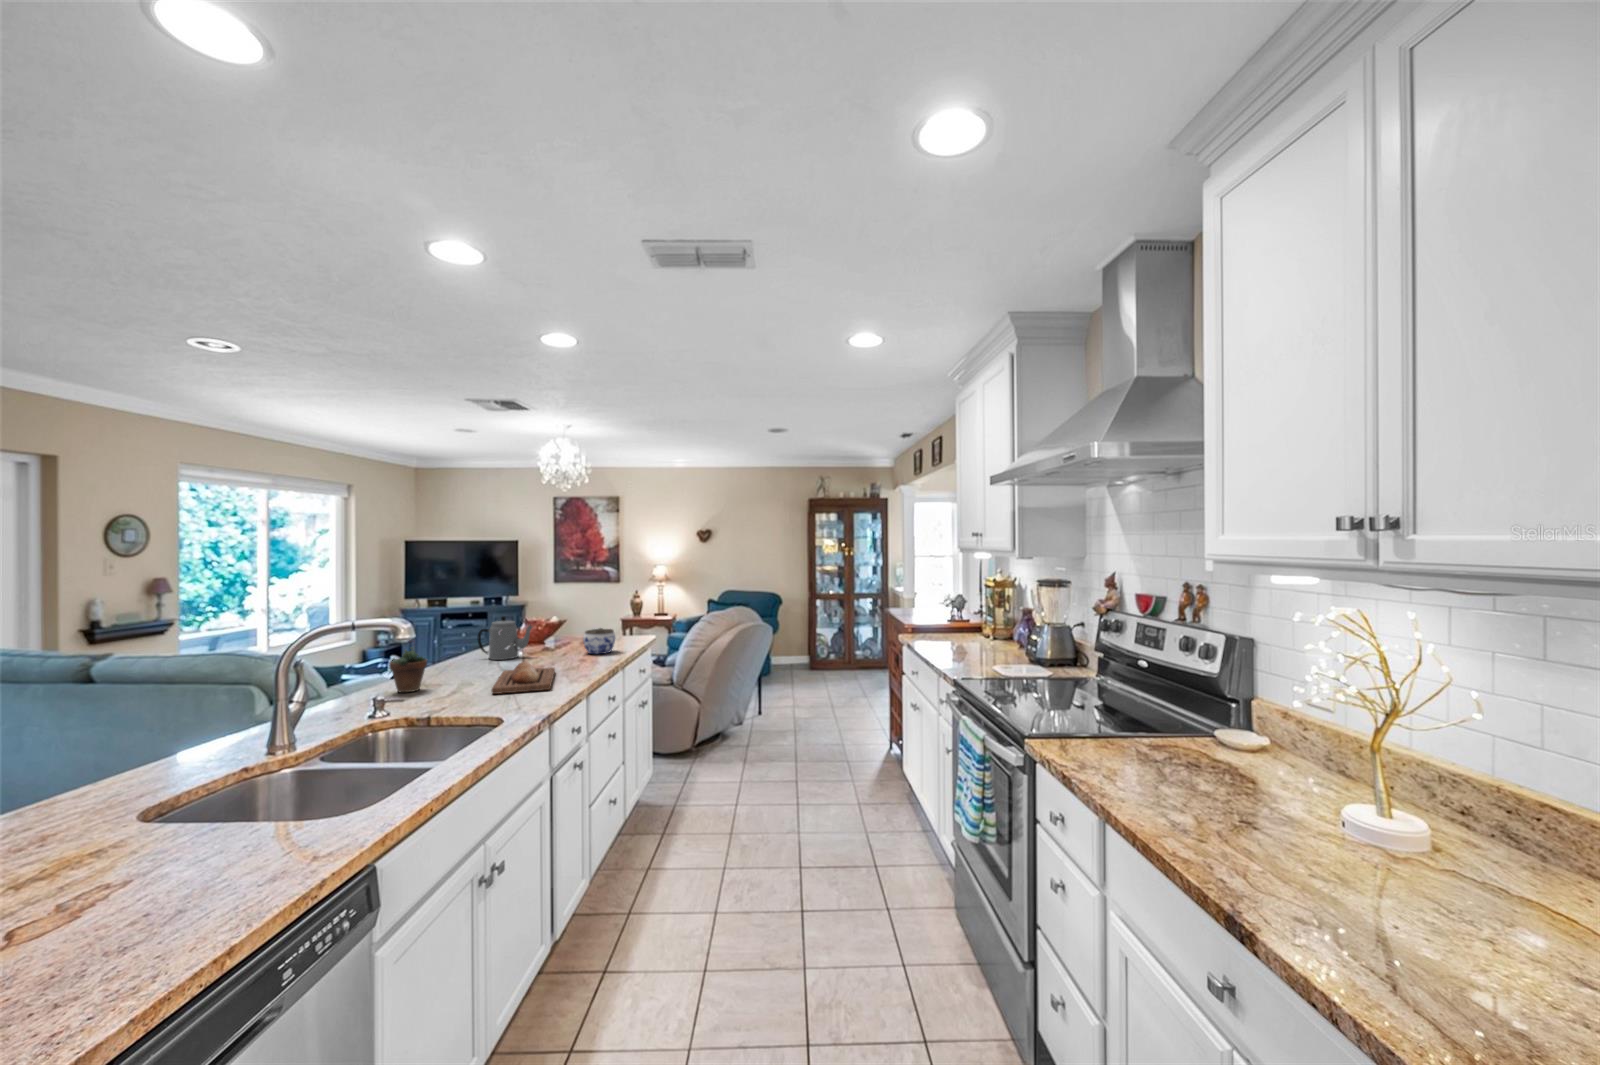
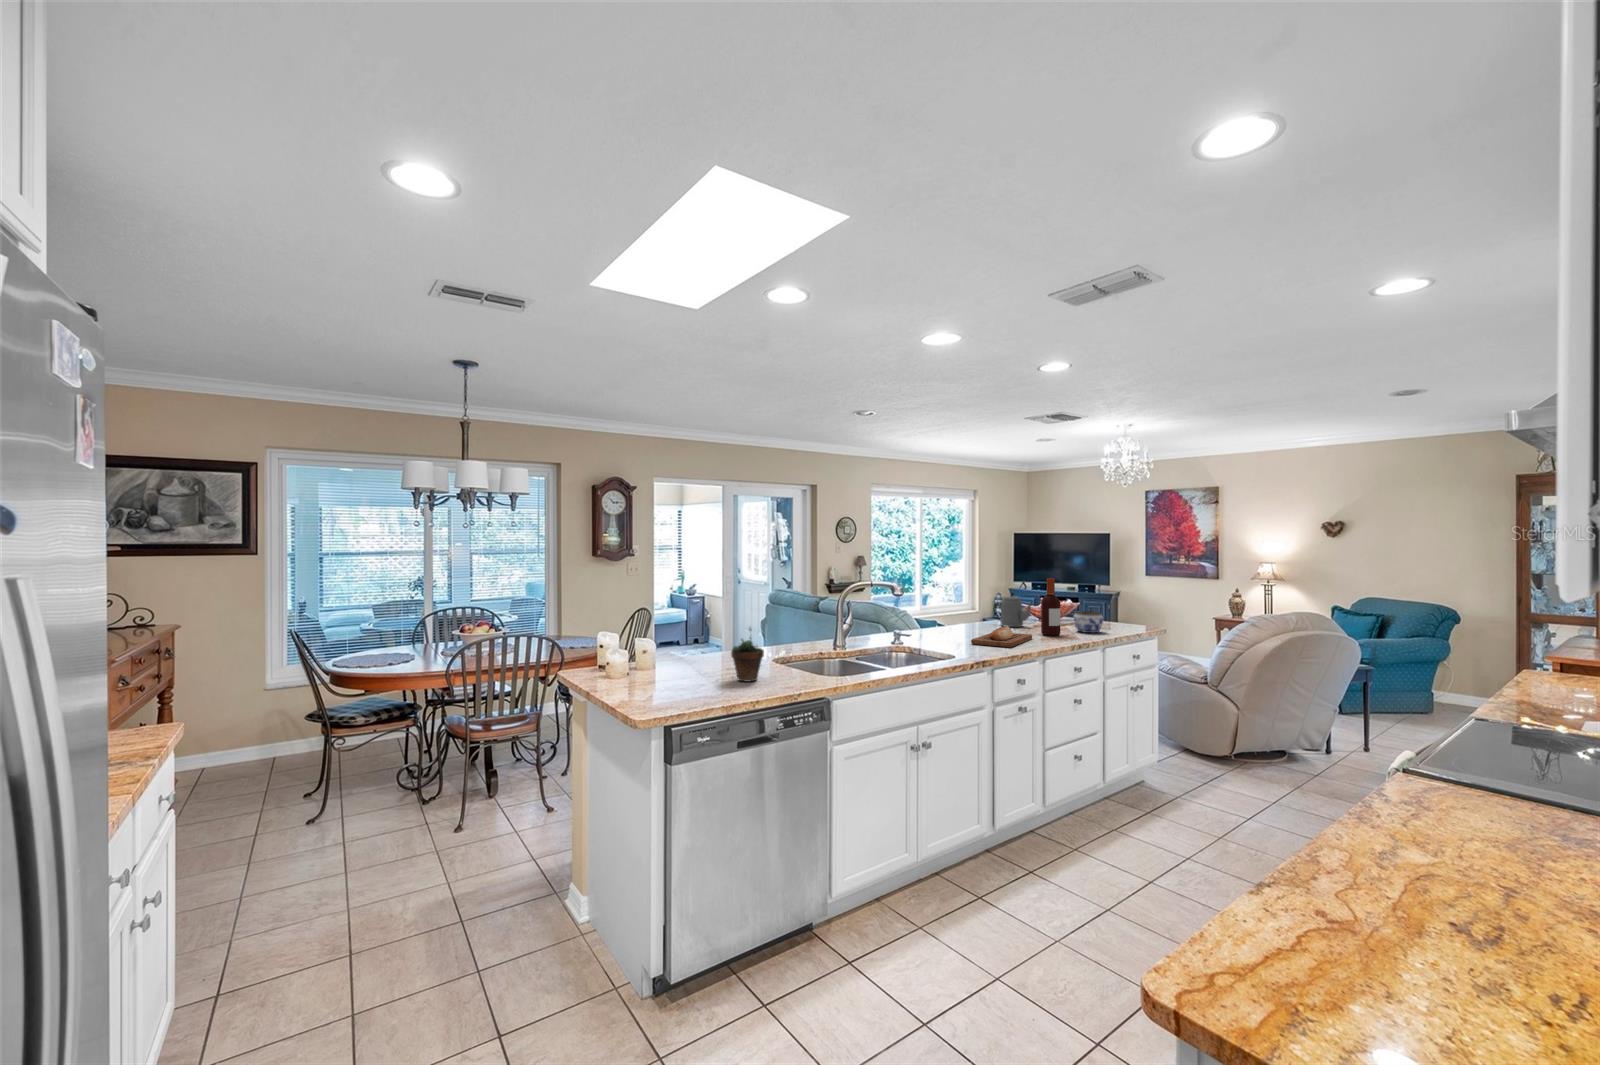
bottle: none [556,595,579,665] -> present [1041,578,1060,636]
succulent plant: present [389,648,427,692] -> present [731,627,764,682]

